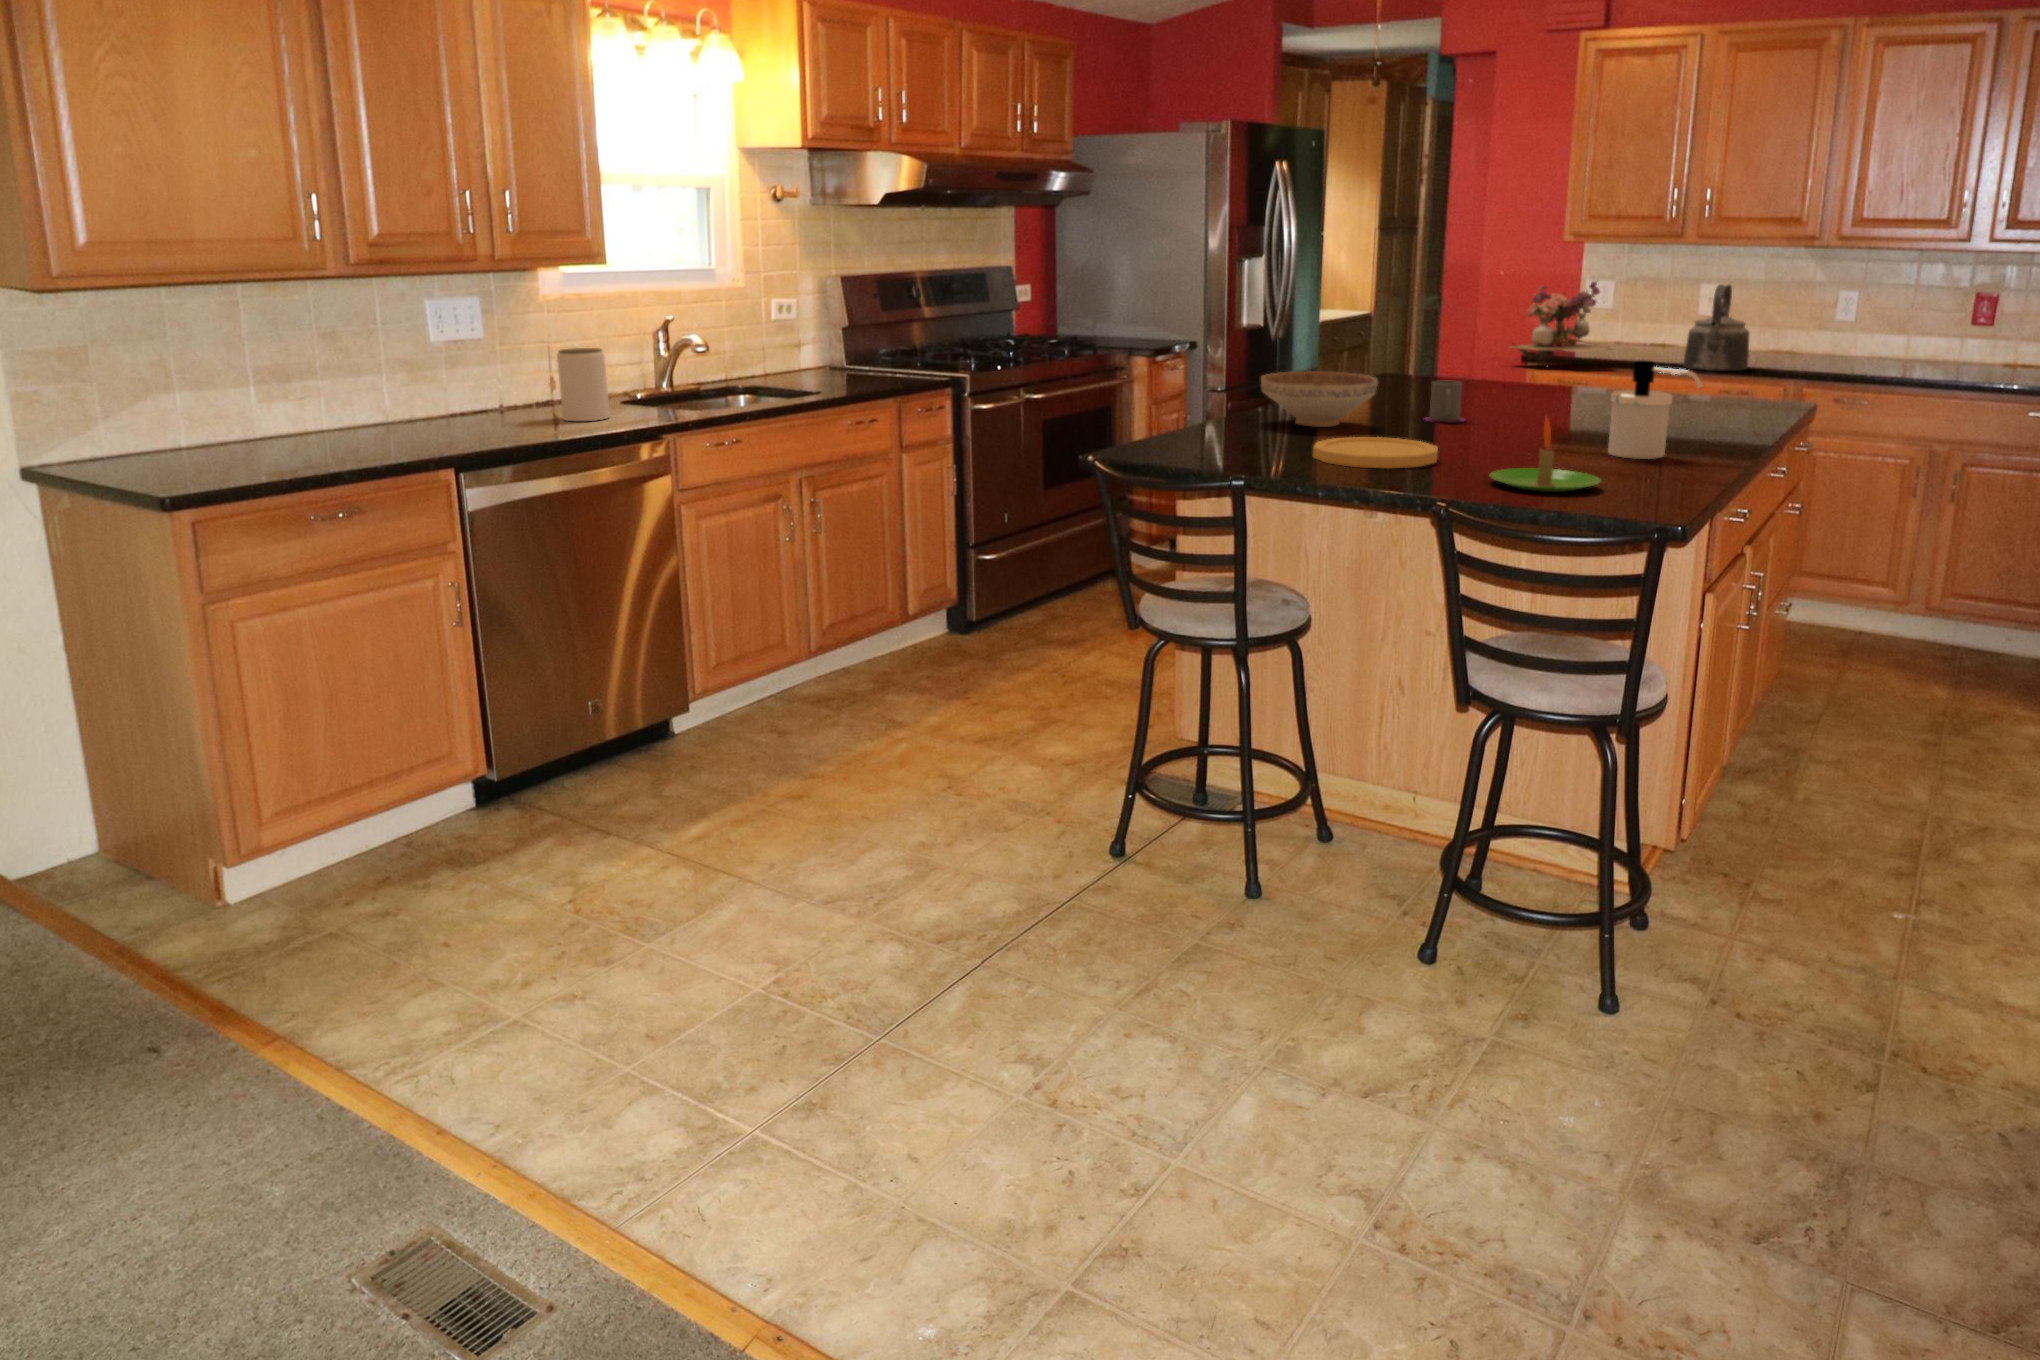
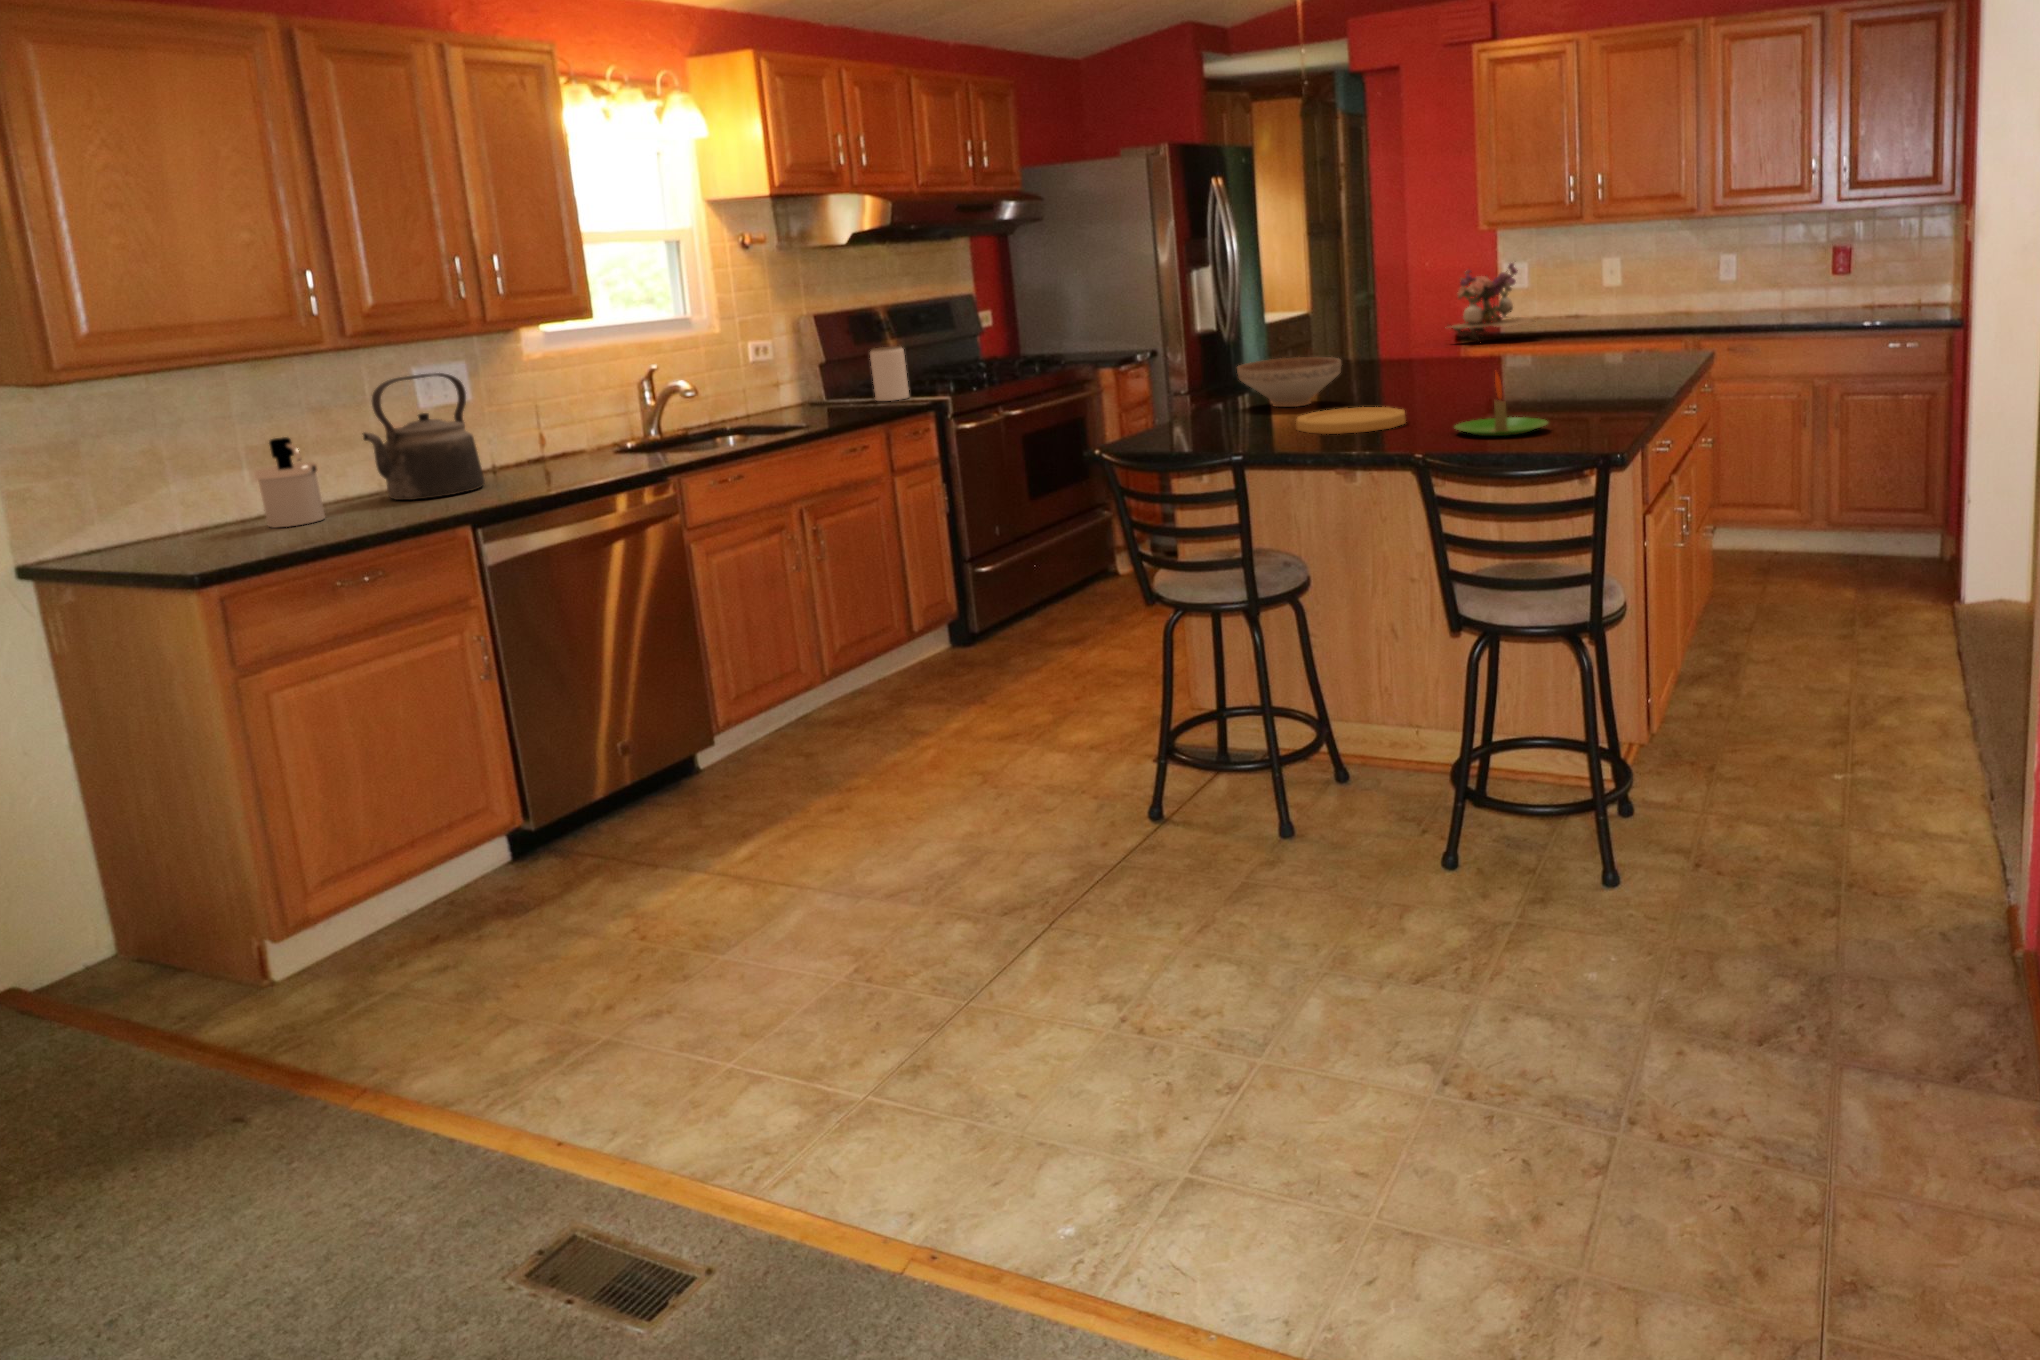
kettle: present [1683,284,1750,371] -> present [363,373,485,500]
jar: present [557,348,610,421] -> present [870,346,909,401]
soap dispenser: present [1608,361,1702,459] -> present [255,437,325,528]
mug: present [1425,380,1465,423] -> none [1383,356,1422,393]

